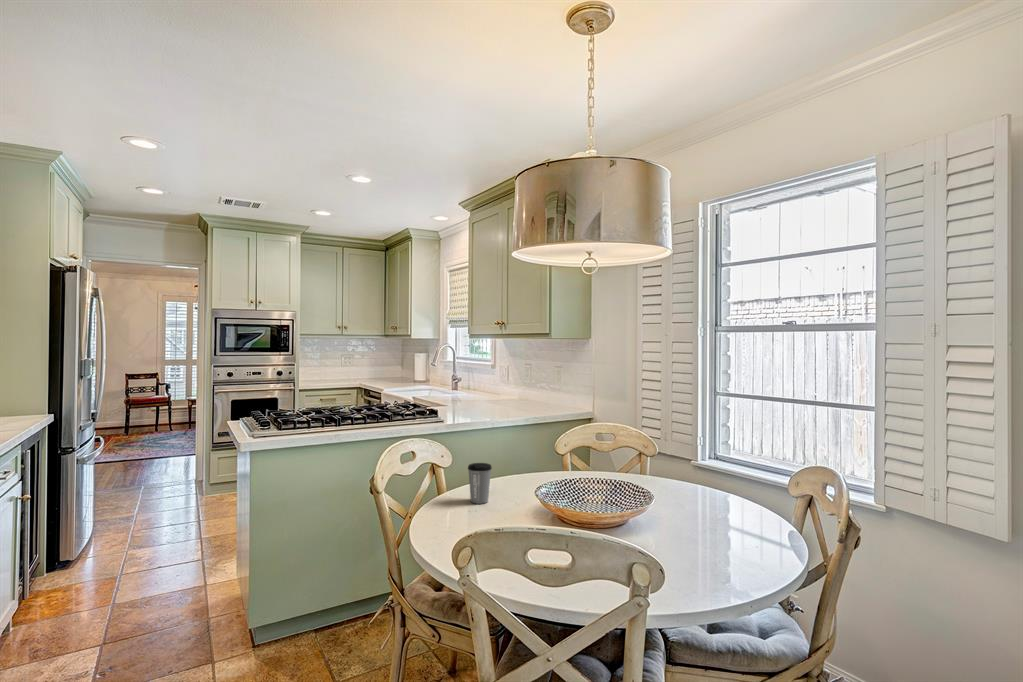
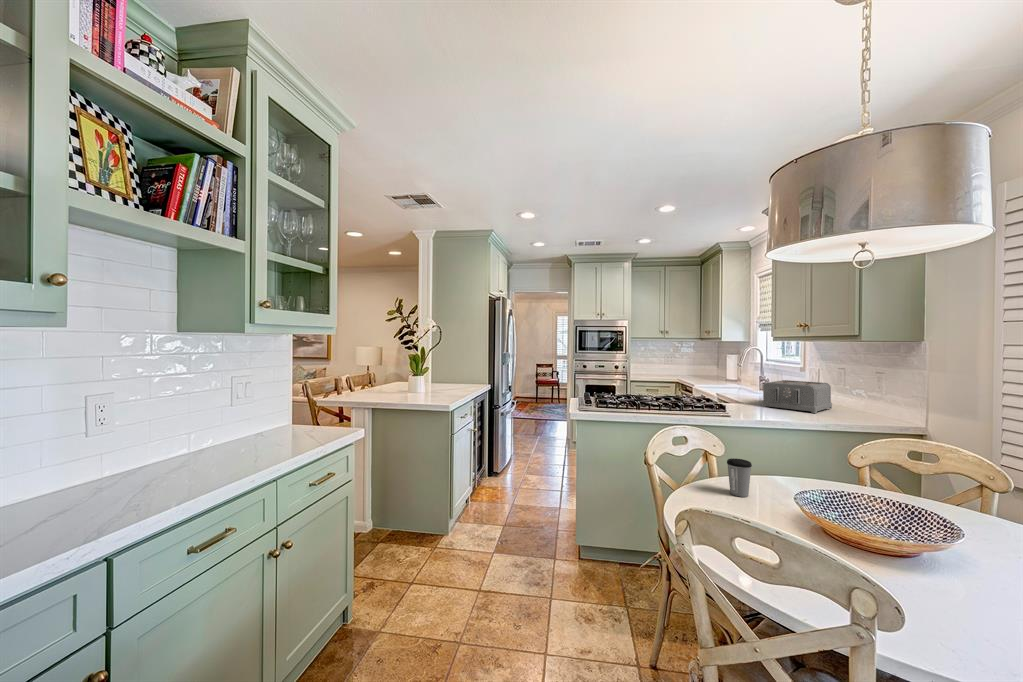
toaster: none [468,379,525,411] -> present [762,380,832,413]

